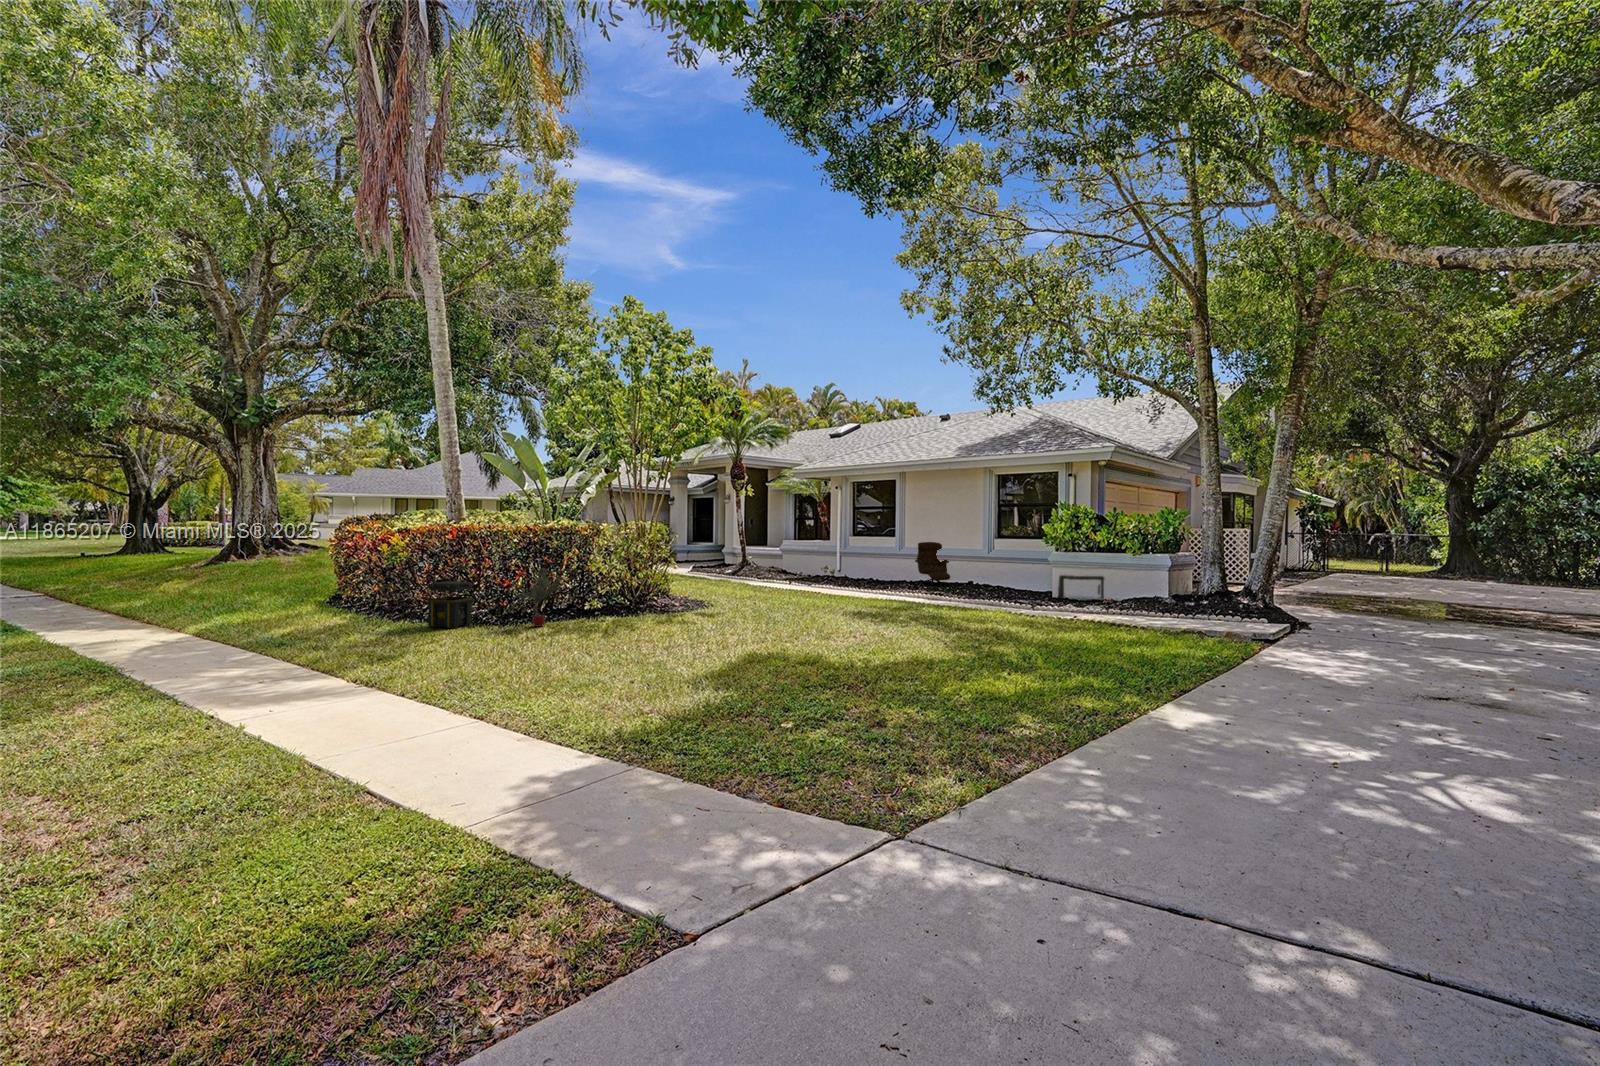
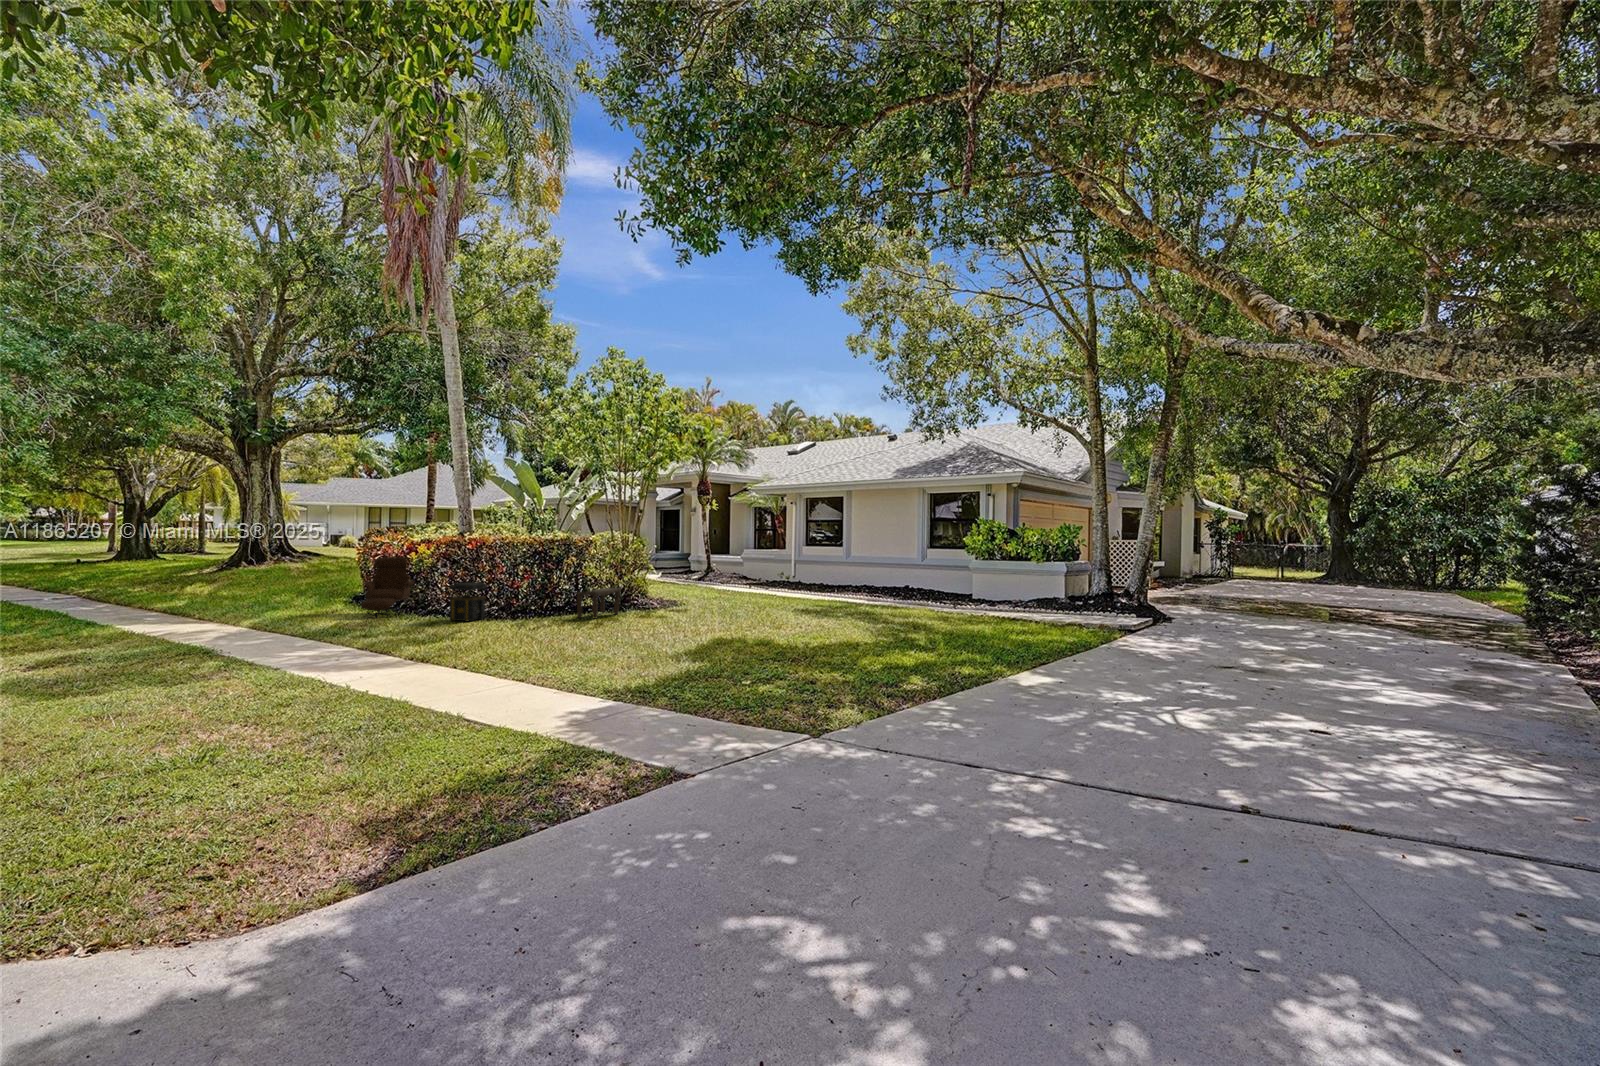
lounge chair: present [915,542,950,586] -> present [361,557,414,618]
potted tree: present [516,569,562,627] -> none [522,572,562,620]
bench: present [1058,575,1104,600] -> present [577,588,621,619]

